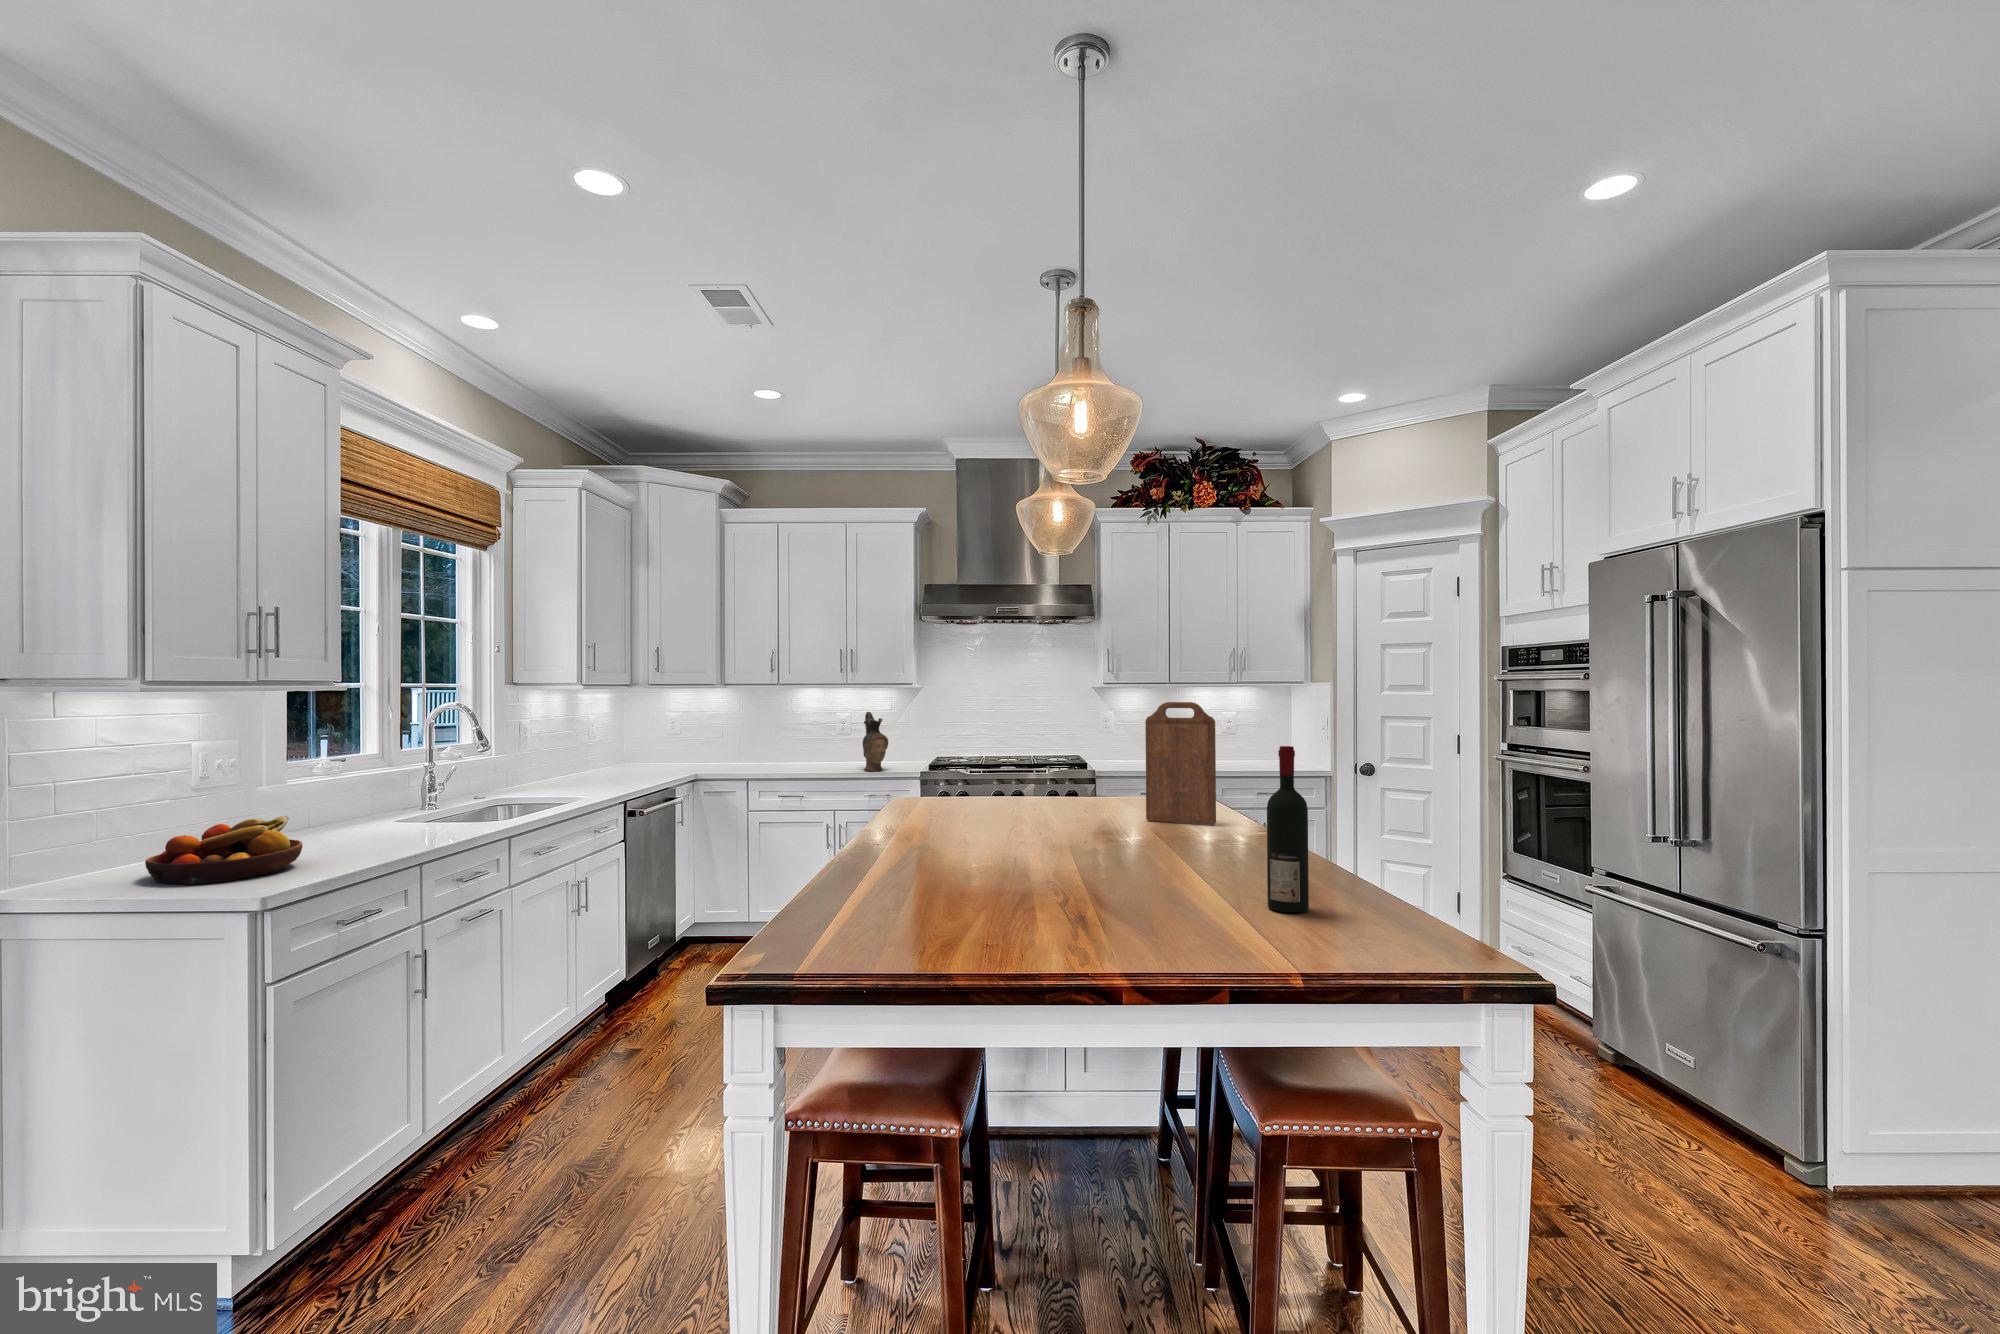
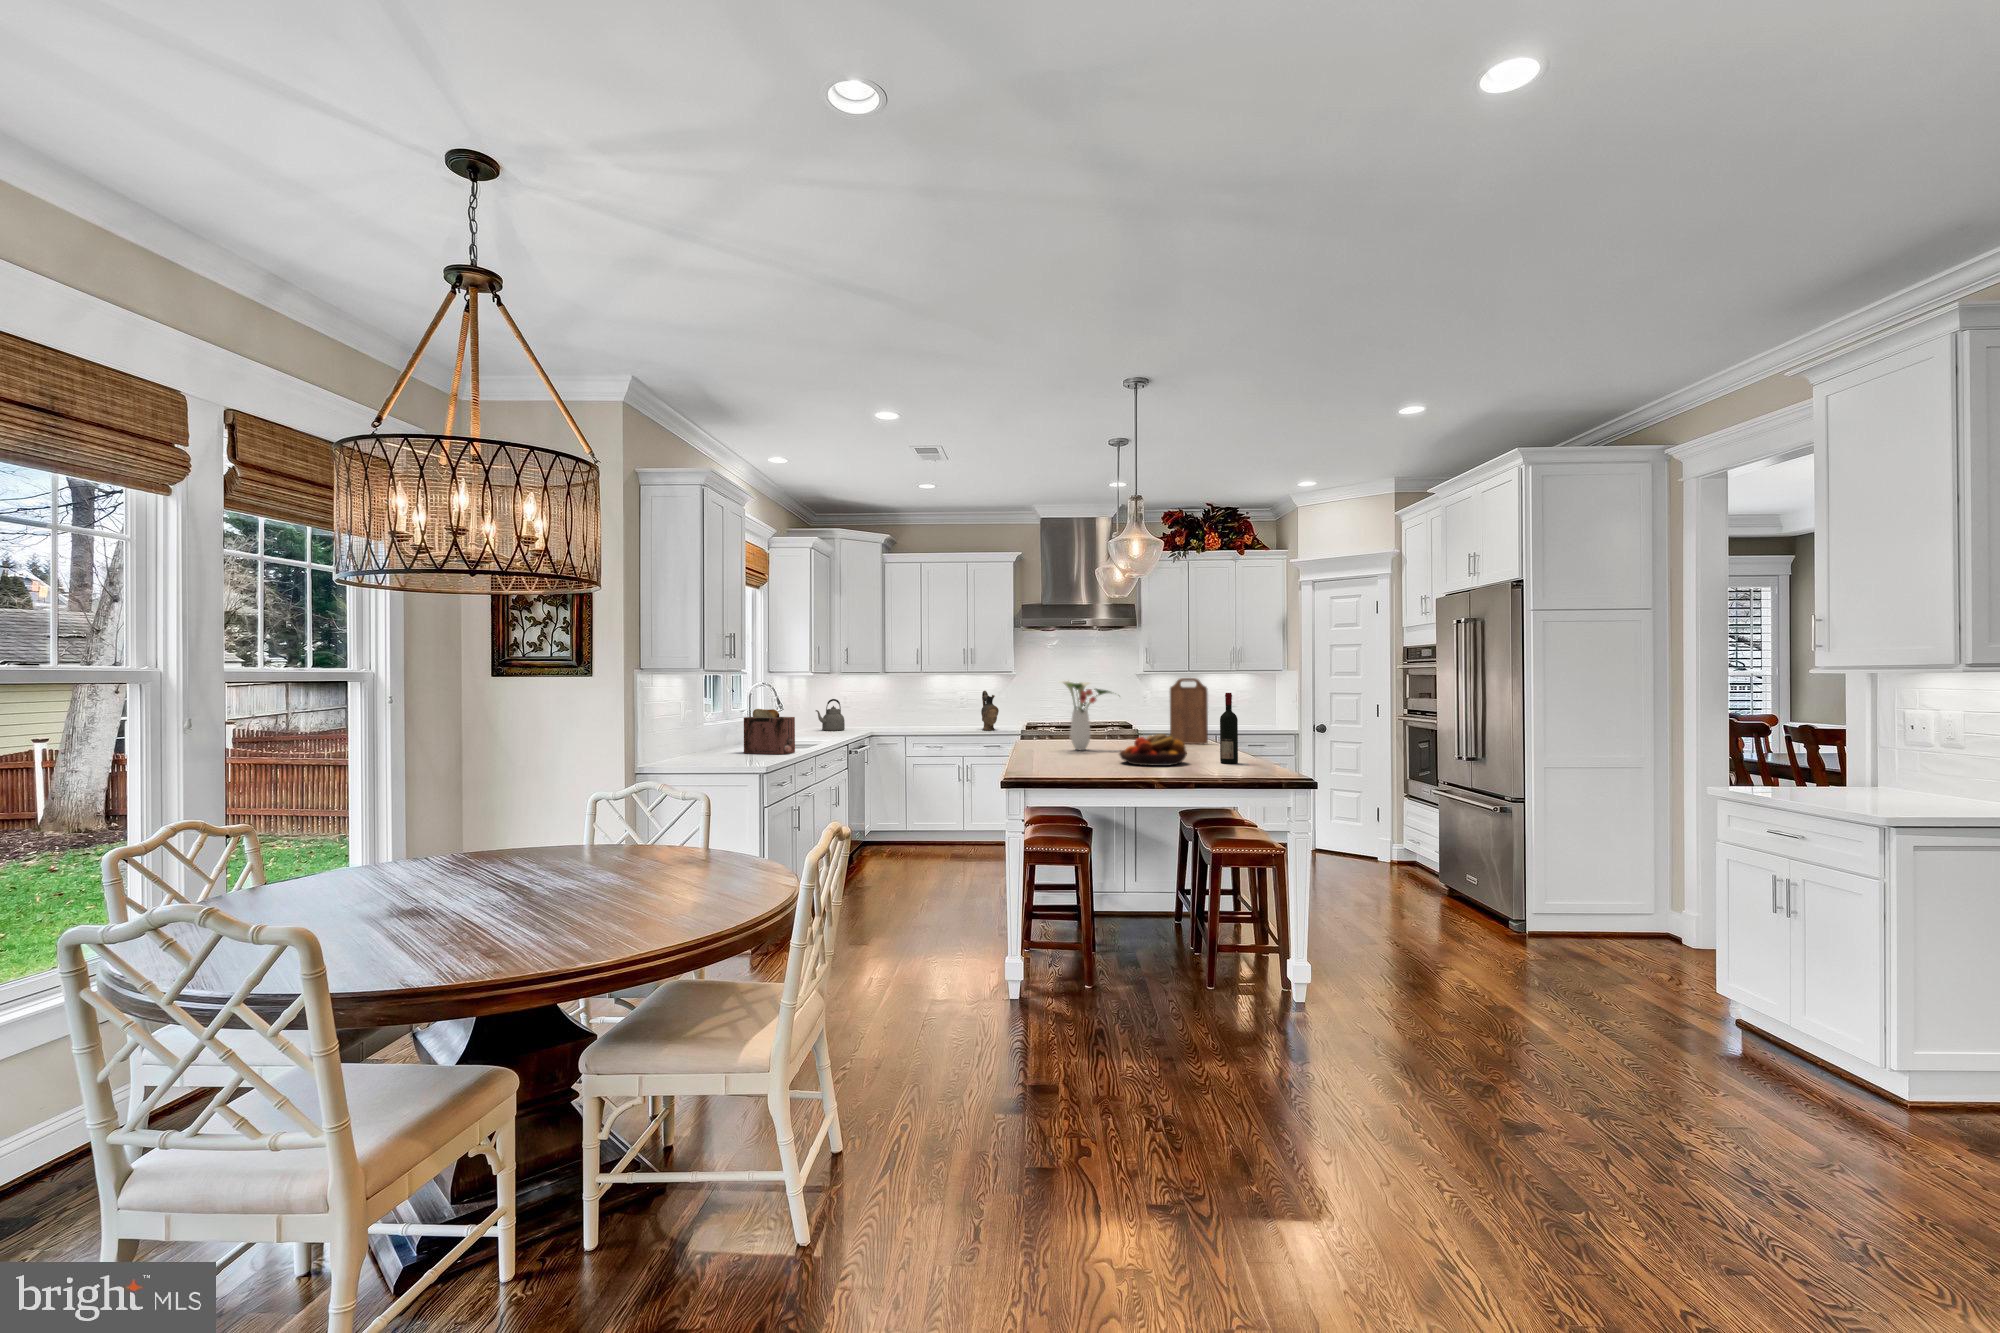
flower arrangement: none [927,708,1052,847] -> present [1062,681,1111,750]
kettle: none [609,724,659,772] -> present [816,699,845,731]
toaster: none [335,760,437,850] -> present [744,709,795,754]
fruit bowl: present [145,816,302,885] -> present [1119,734,1187,766]

